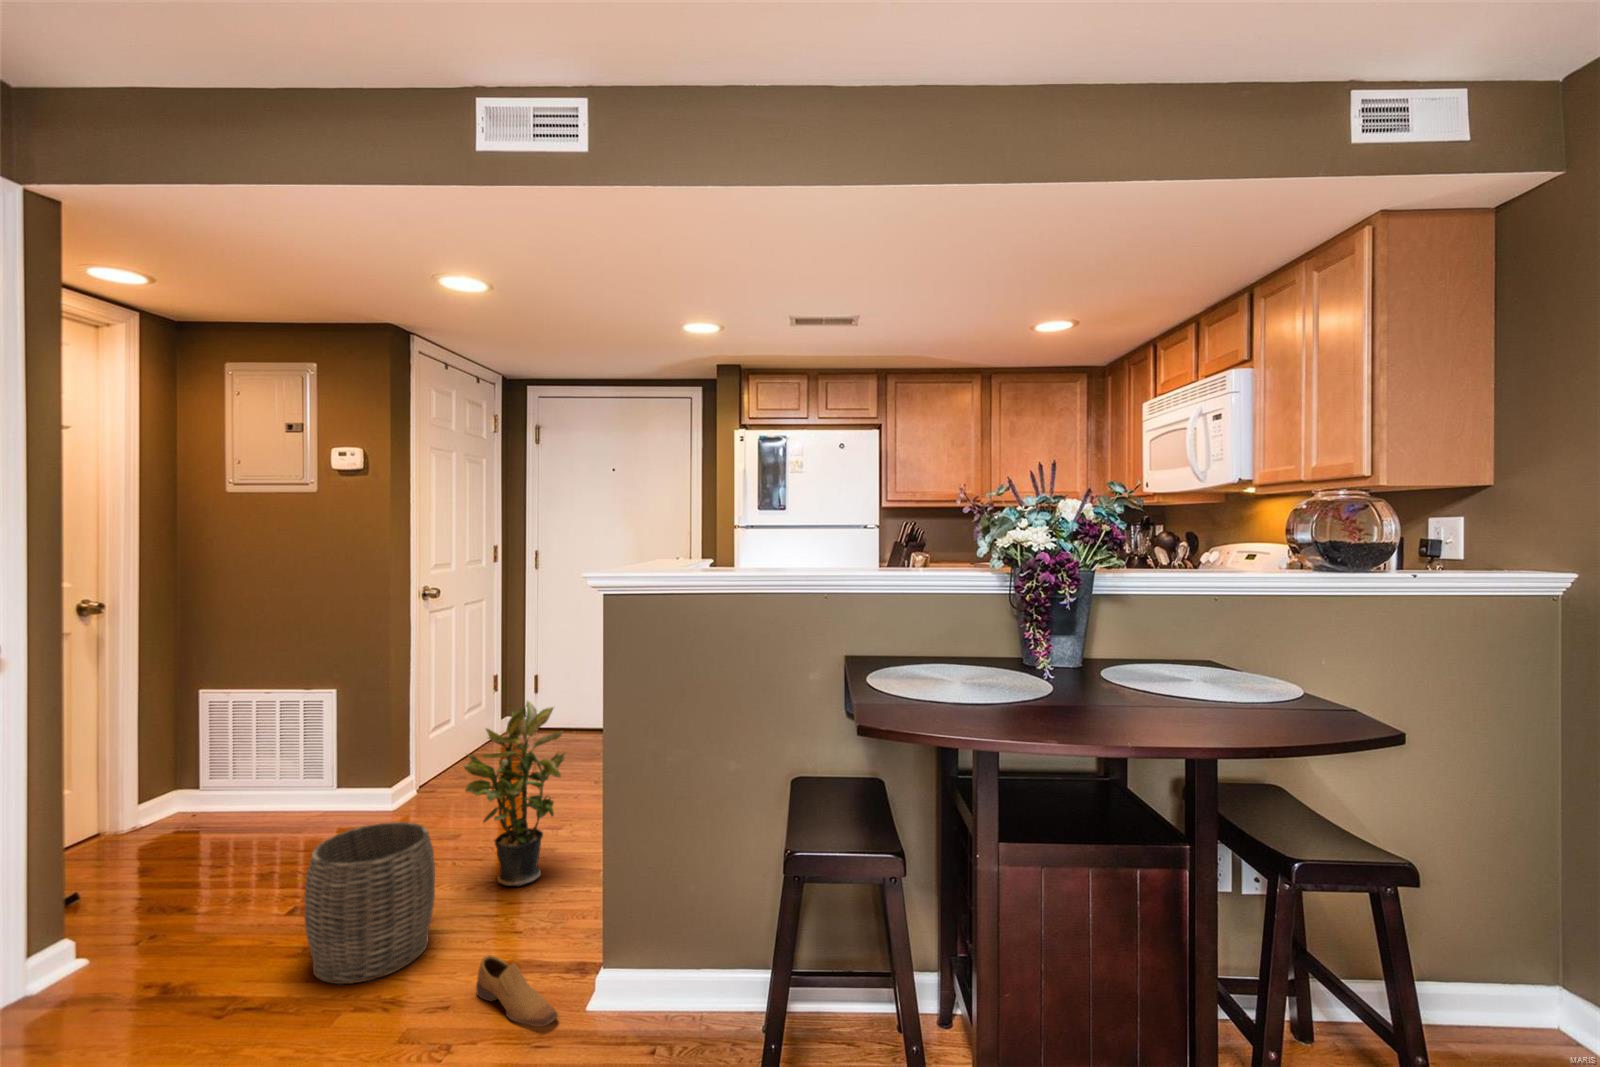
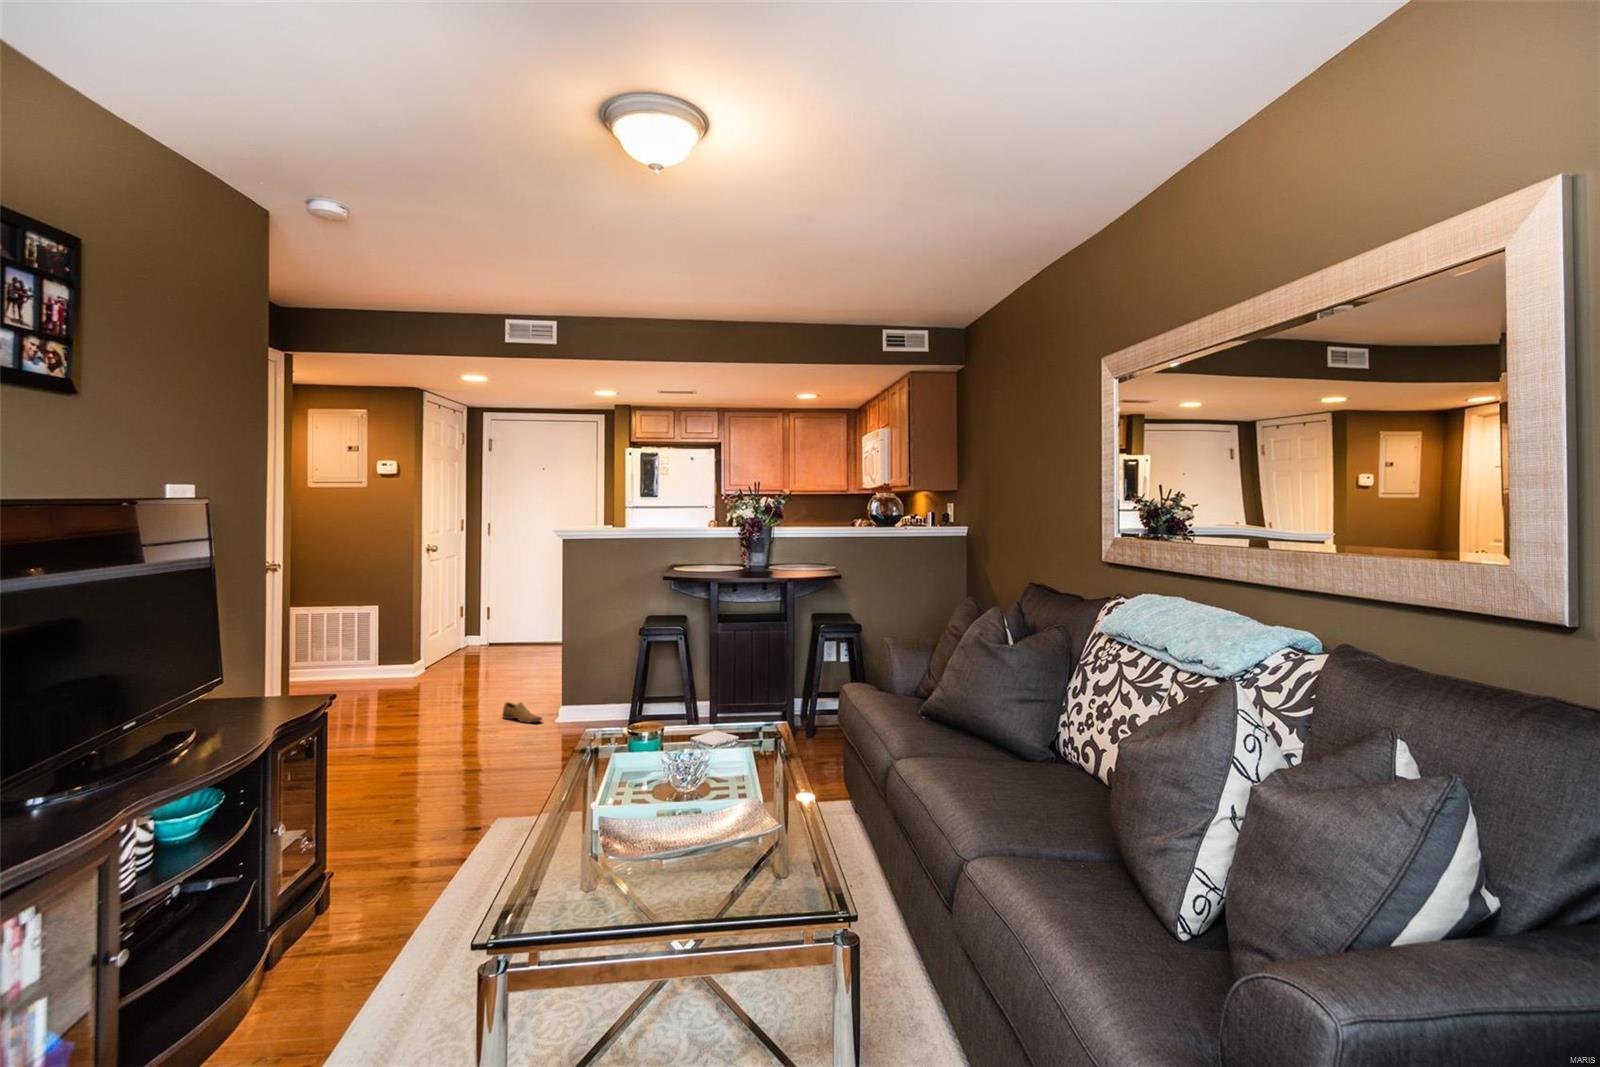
potted plant: present [464,701,565,886] -> none [477,601,530,695]
woven basket: present [305,822,435,984] -> none [416,654,474,718]

